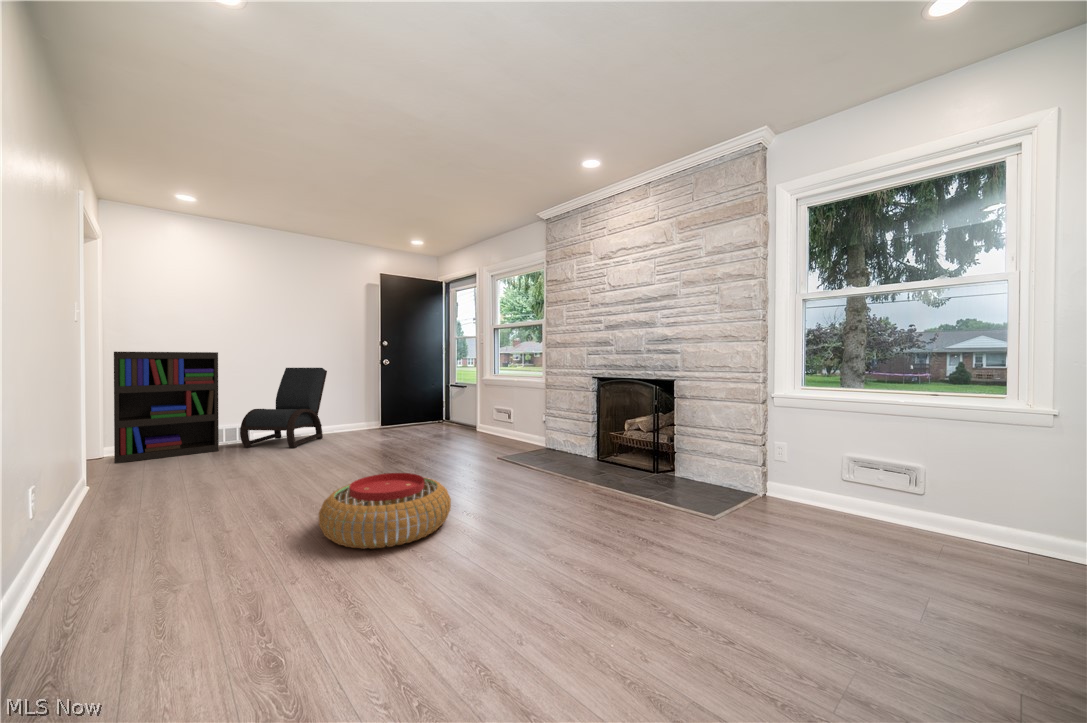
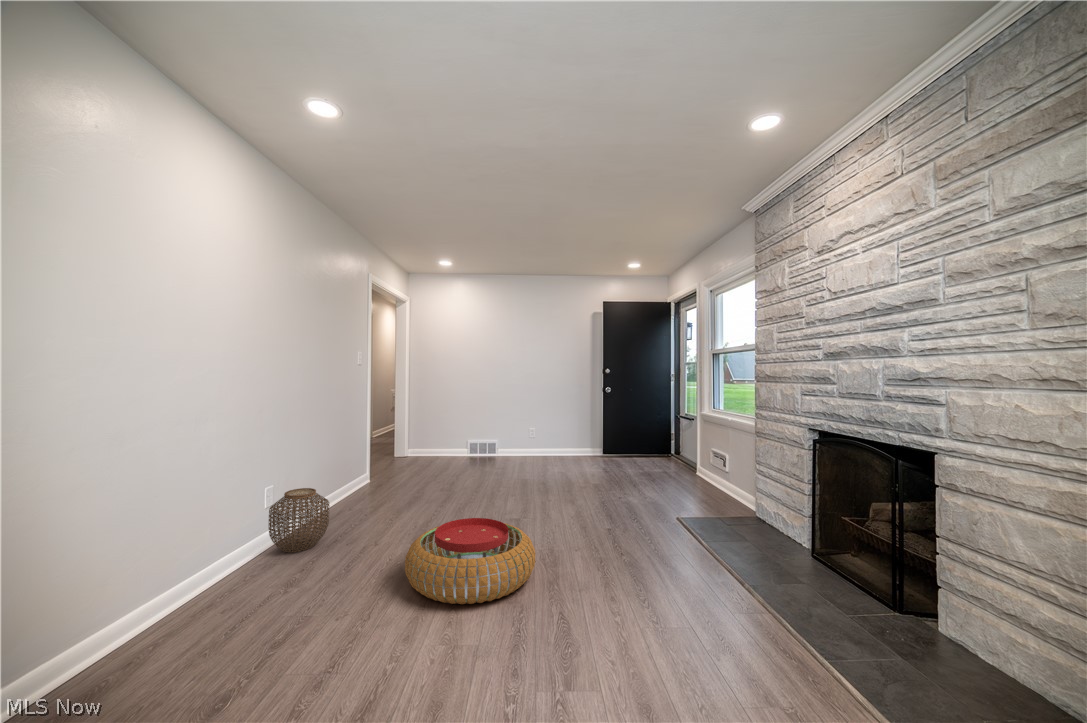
bookshelf: present [114,352,219,463] -> none [402,380,468,461]
lounge chair: present [240,368,327,448] -> none [478,393,550,467]
woven basket: none [50,485,155,576] -> present [269,488,329,552]

